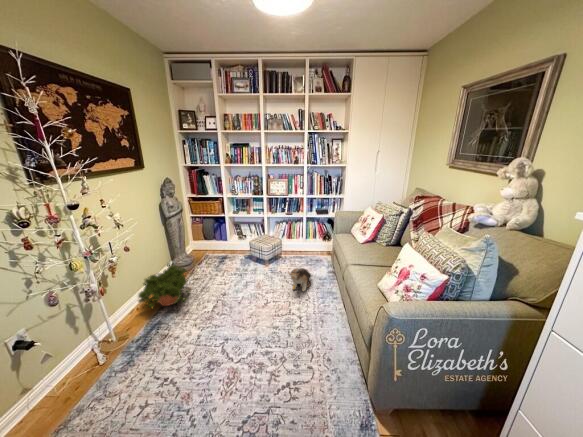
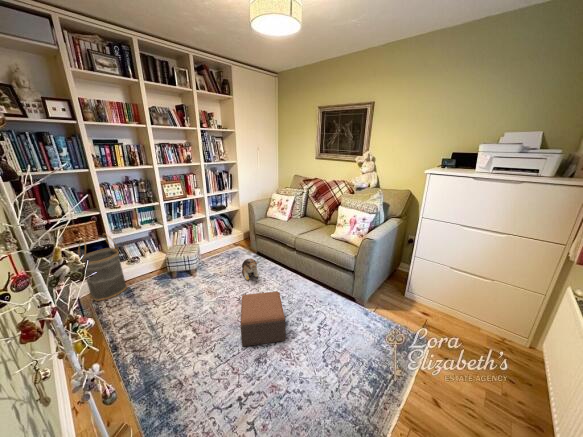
basket: none [204,211,229,257] -> present [79,234,127,301]
potted plant: present [138,263,189,308] -> none [67,312,171,393]
footstool: none [216,297,278,366] -> present [241,291,285,346]

